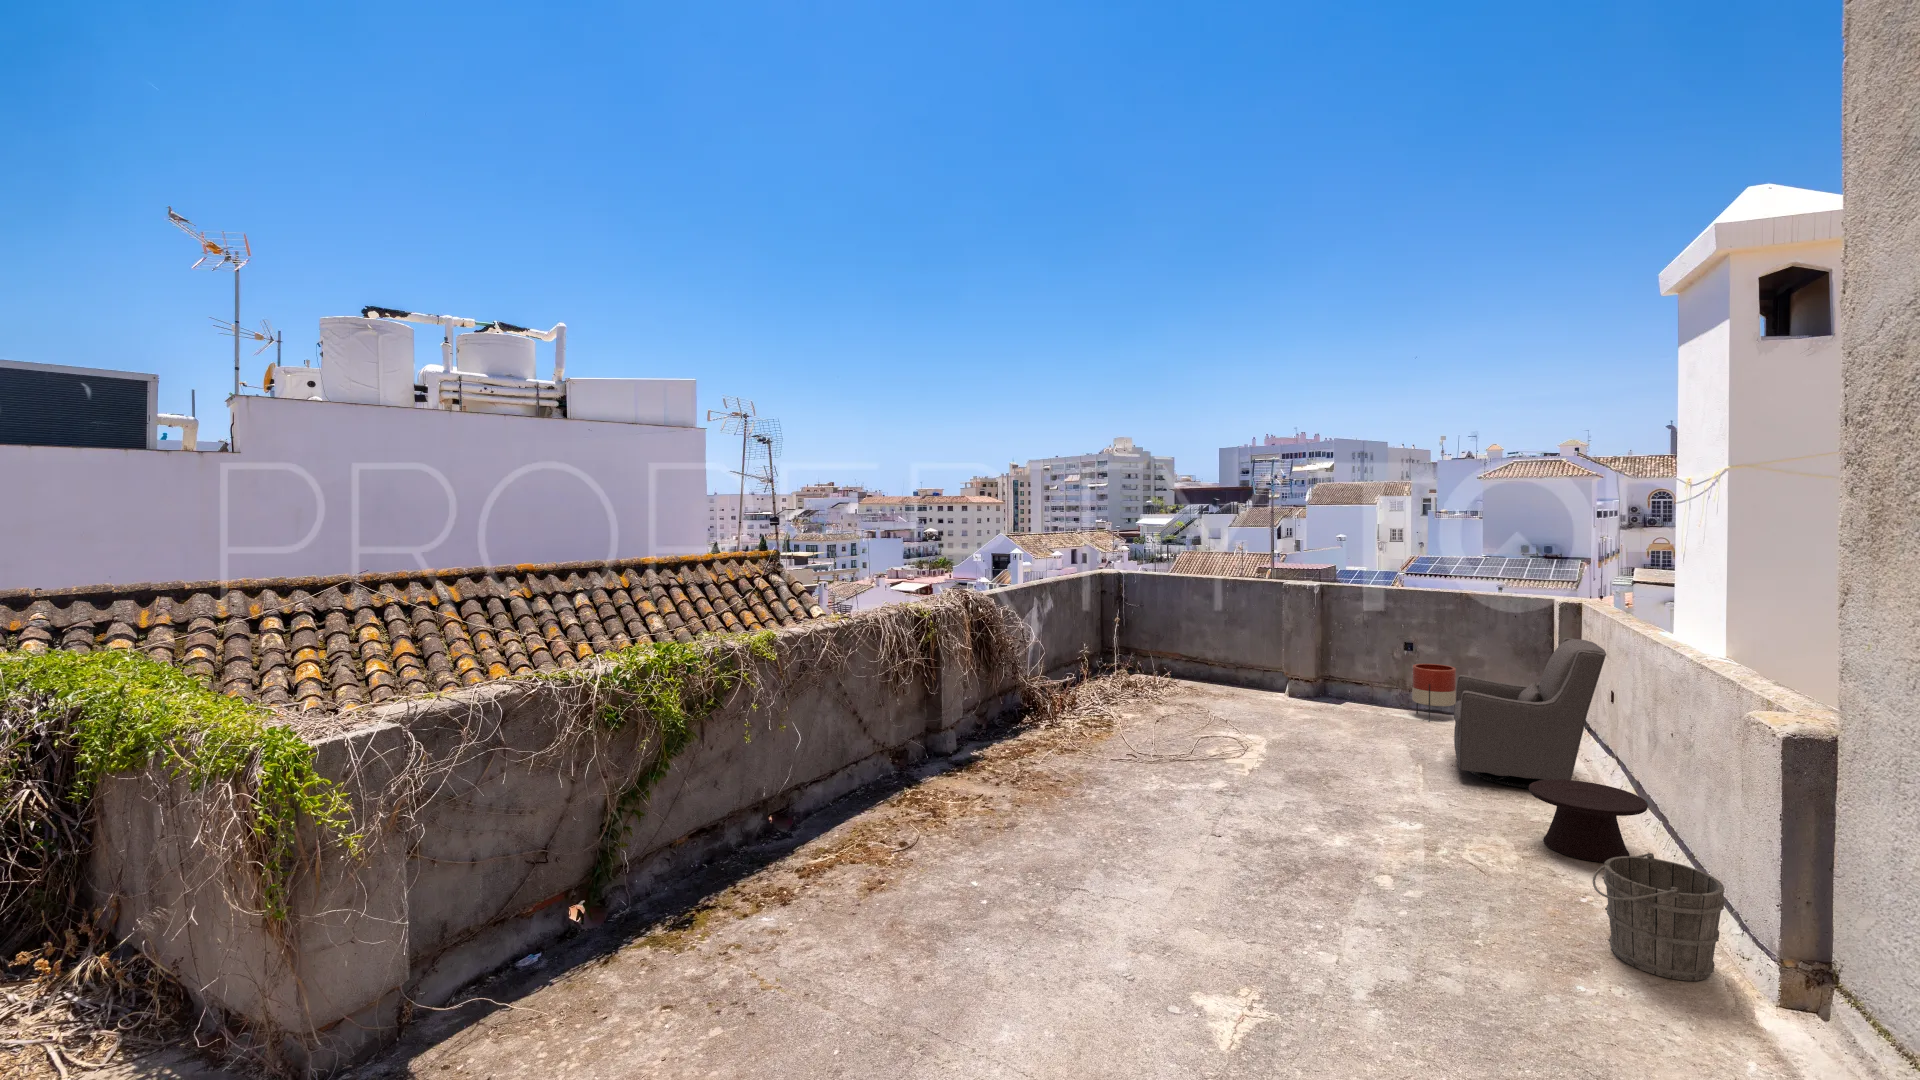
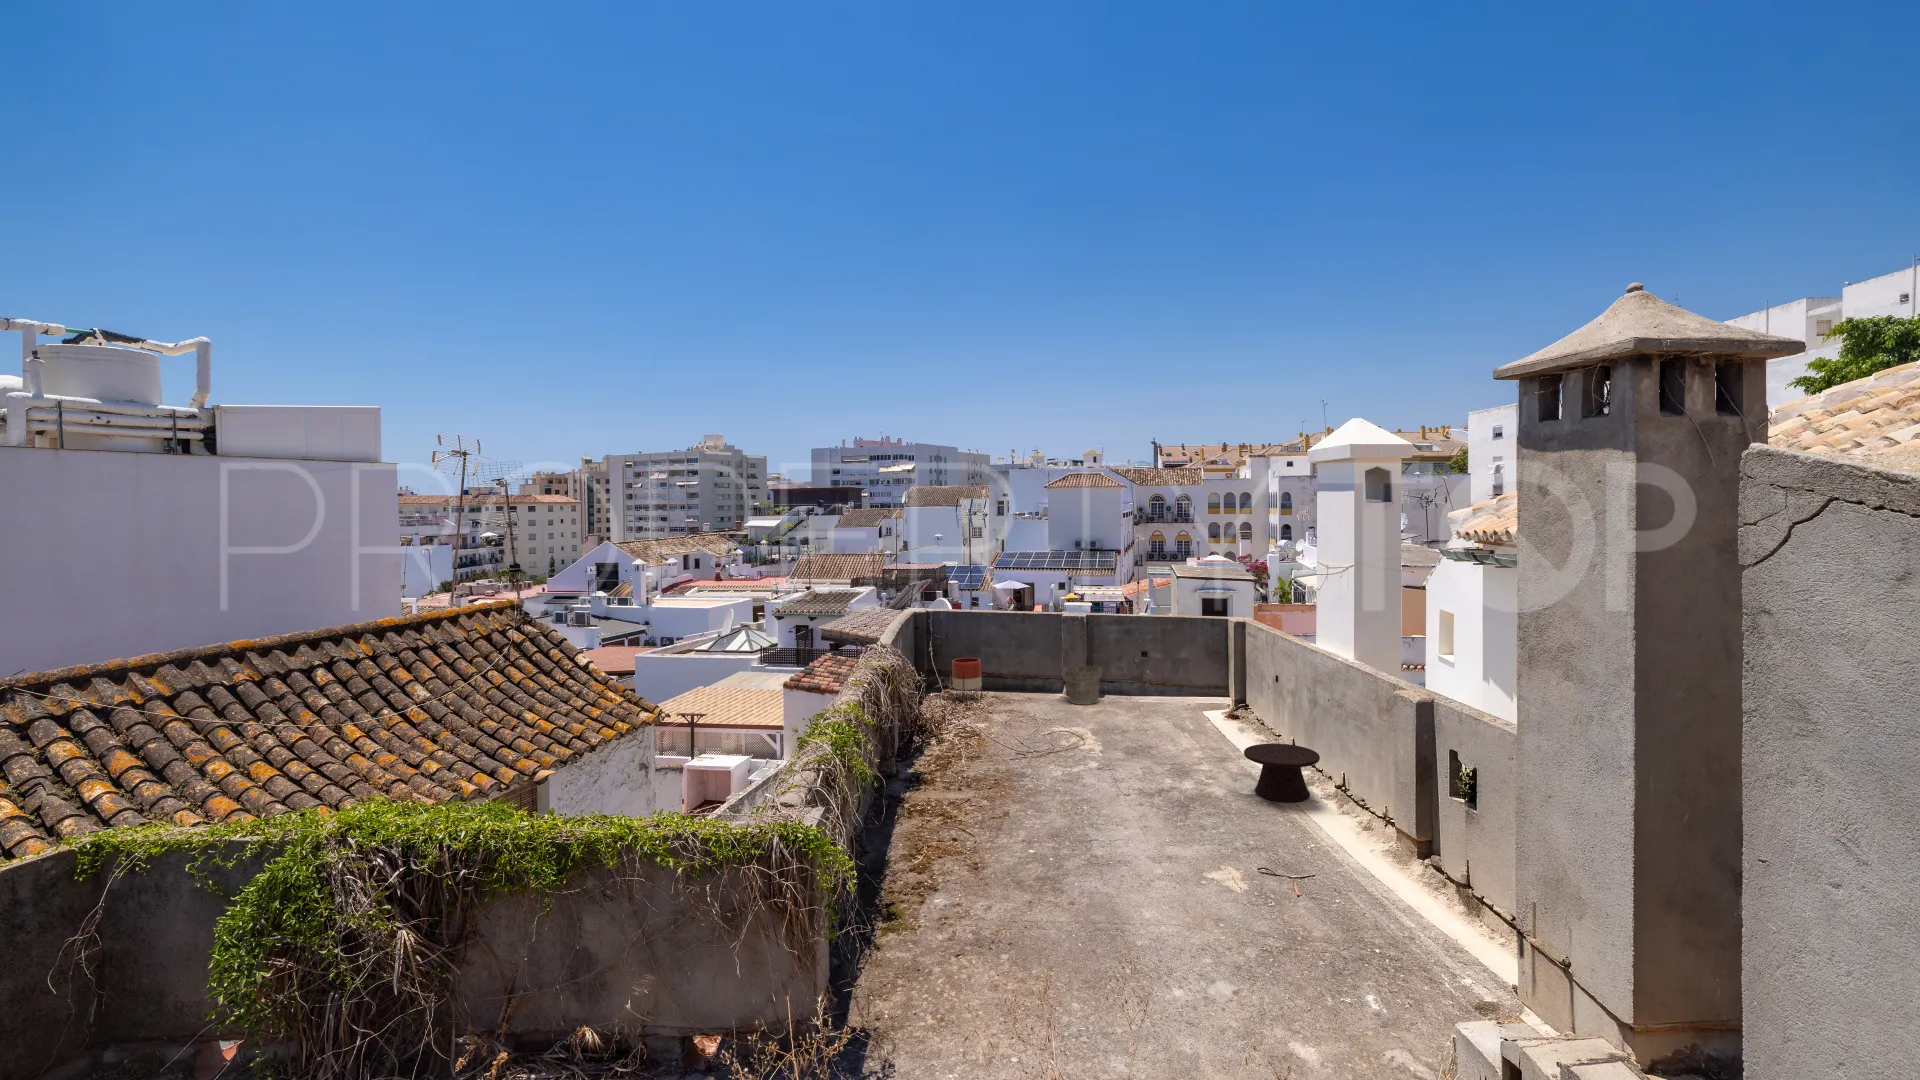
chair: present [1454,638,1606,789] -> none [1172,634,1276,753]
planter: present [1412,664,1456,721] -> present [952,658,982,702]
bucket: present [1593,853,1724,981] -> present [1064,666,1101,705]

